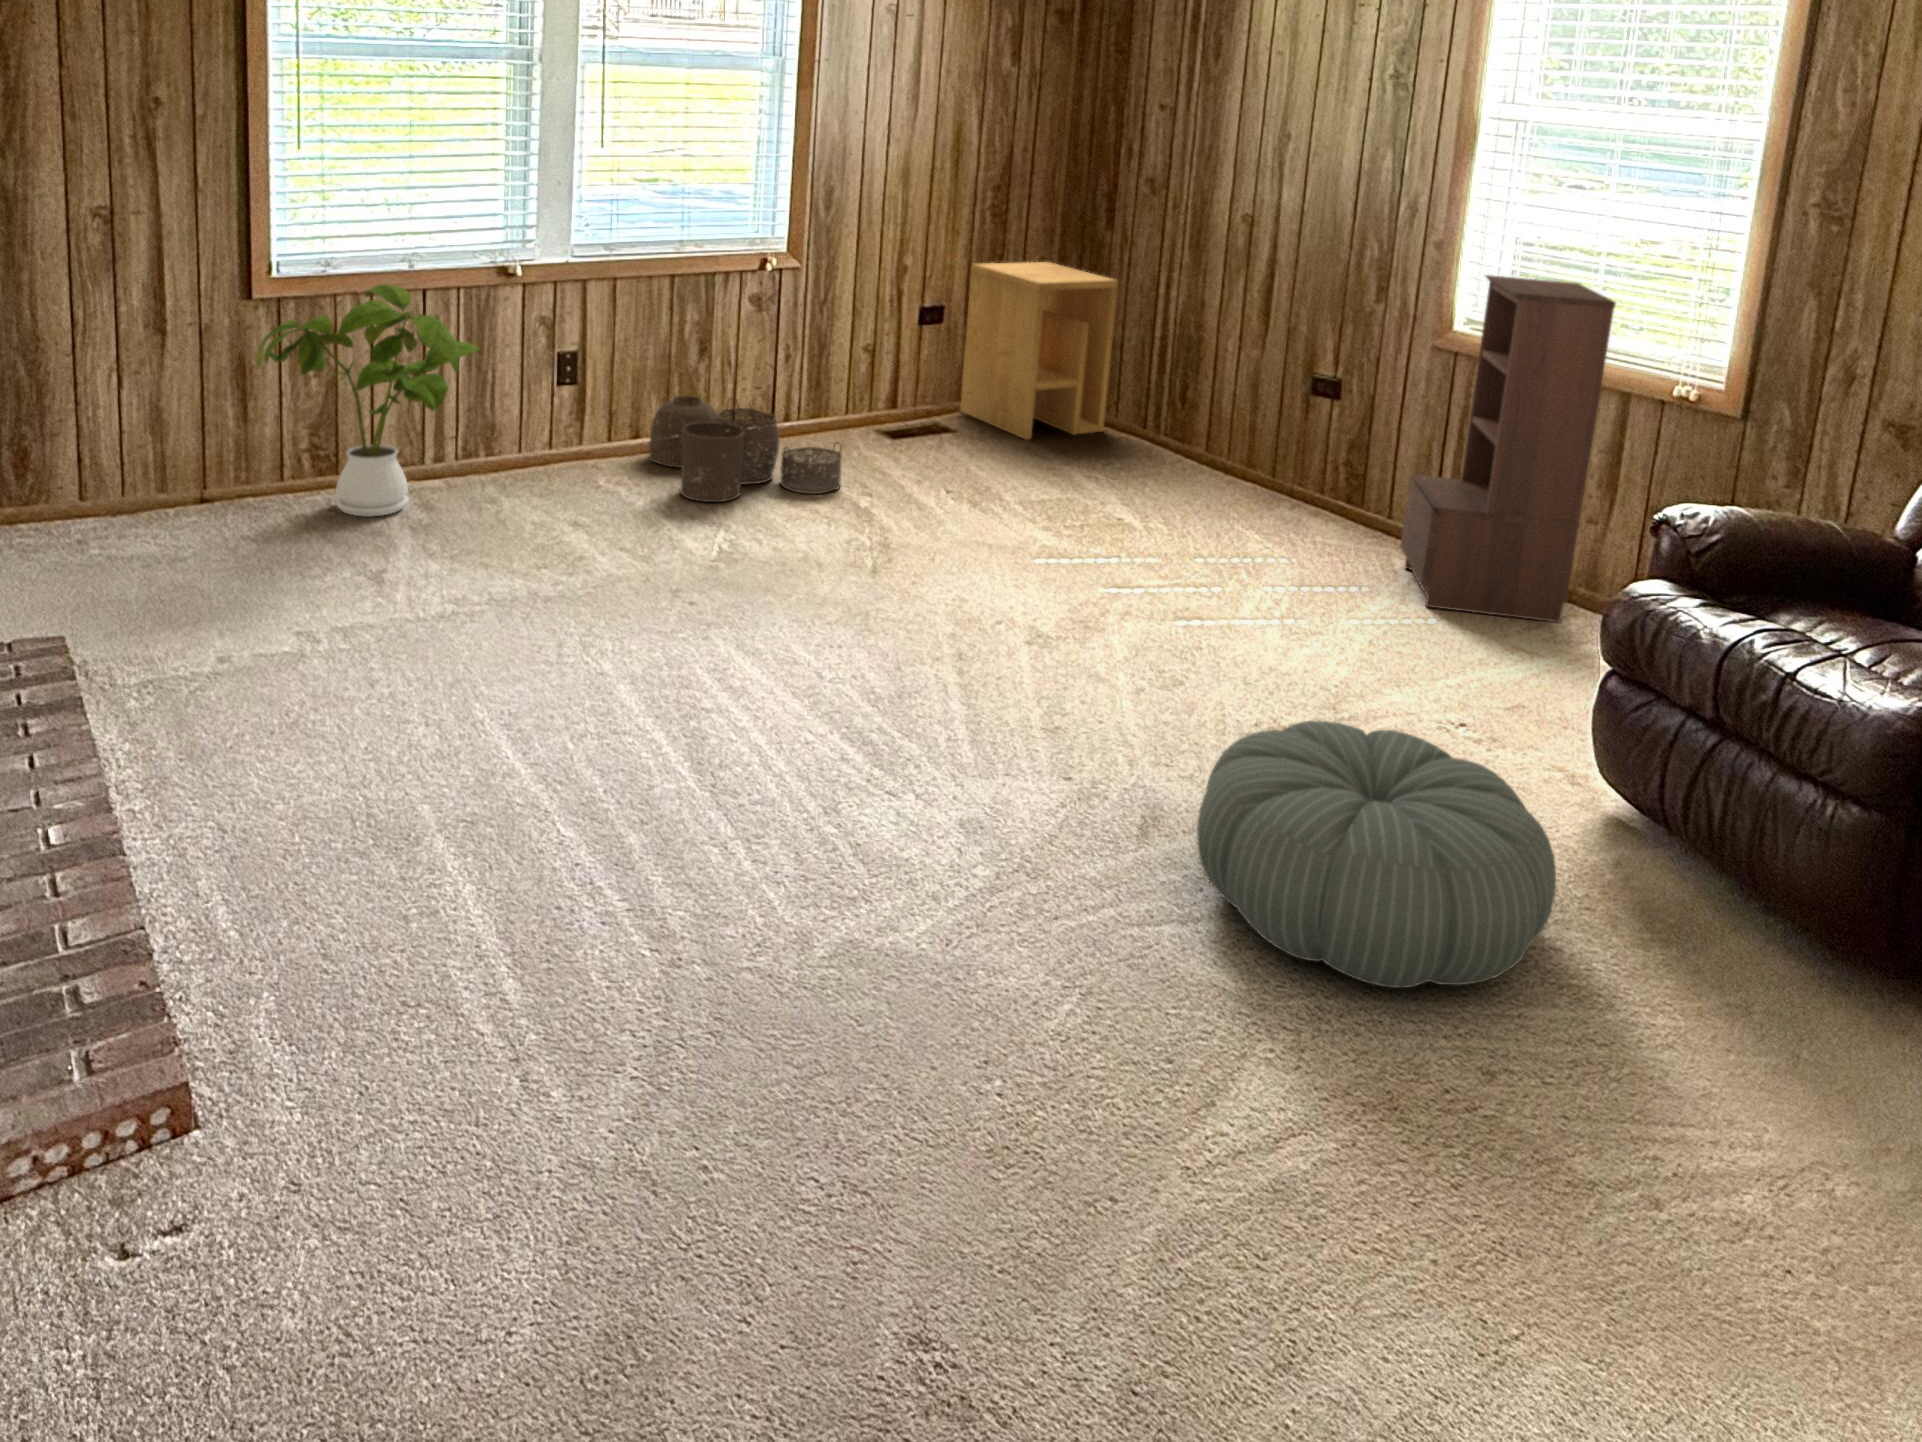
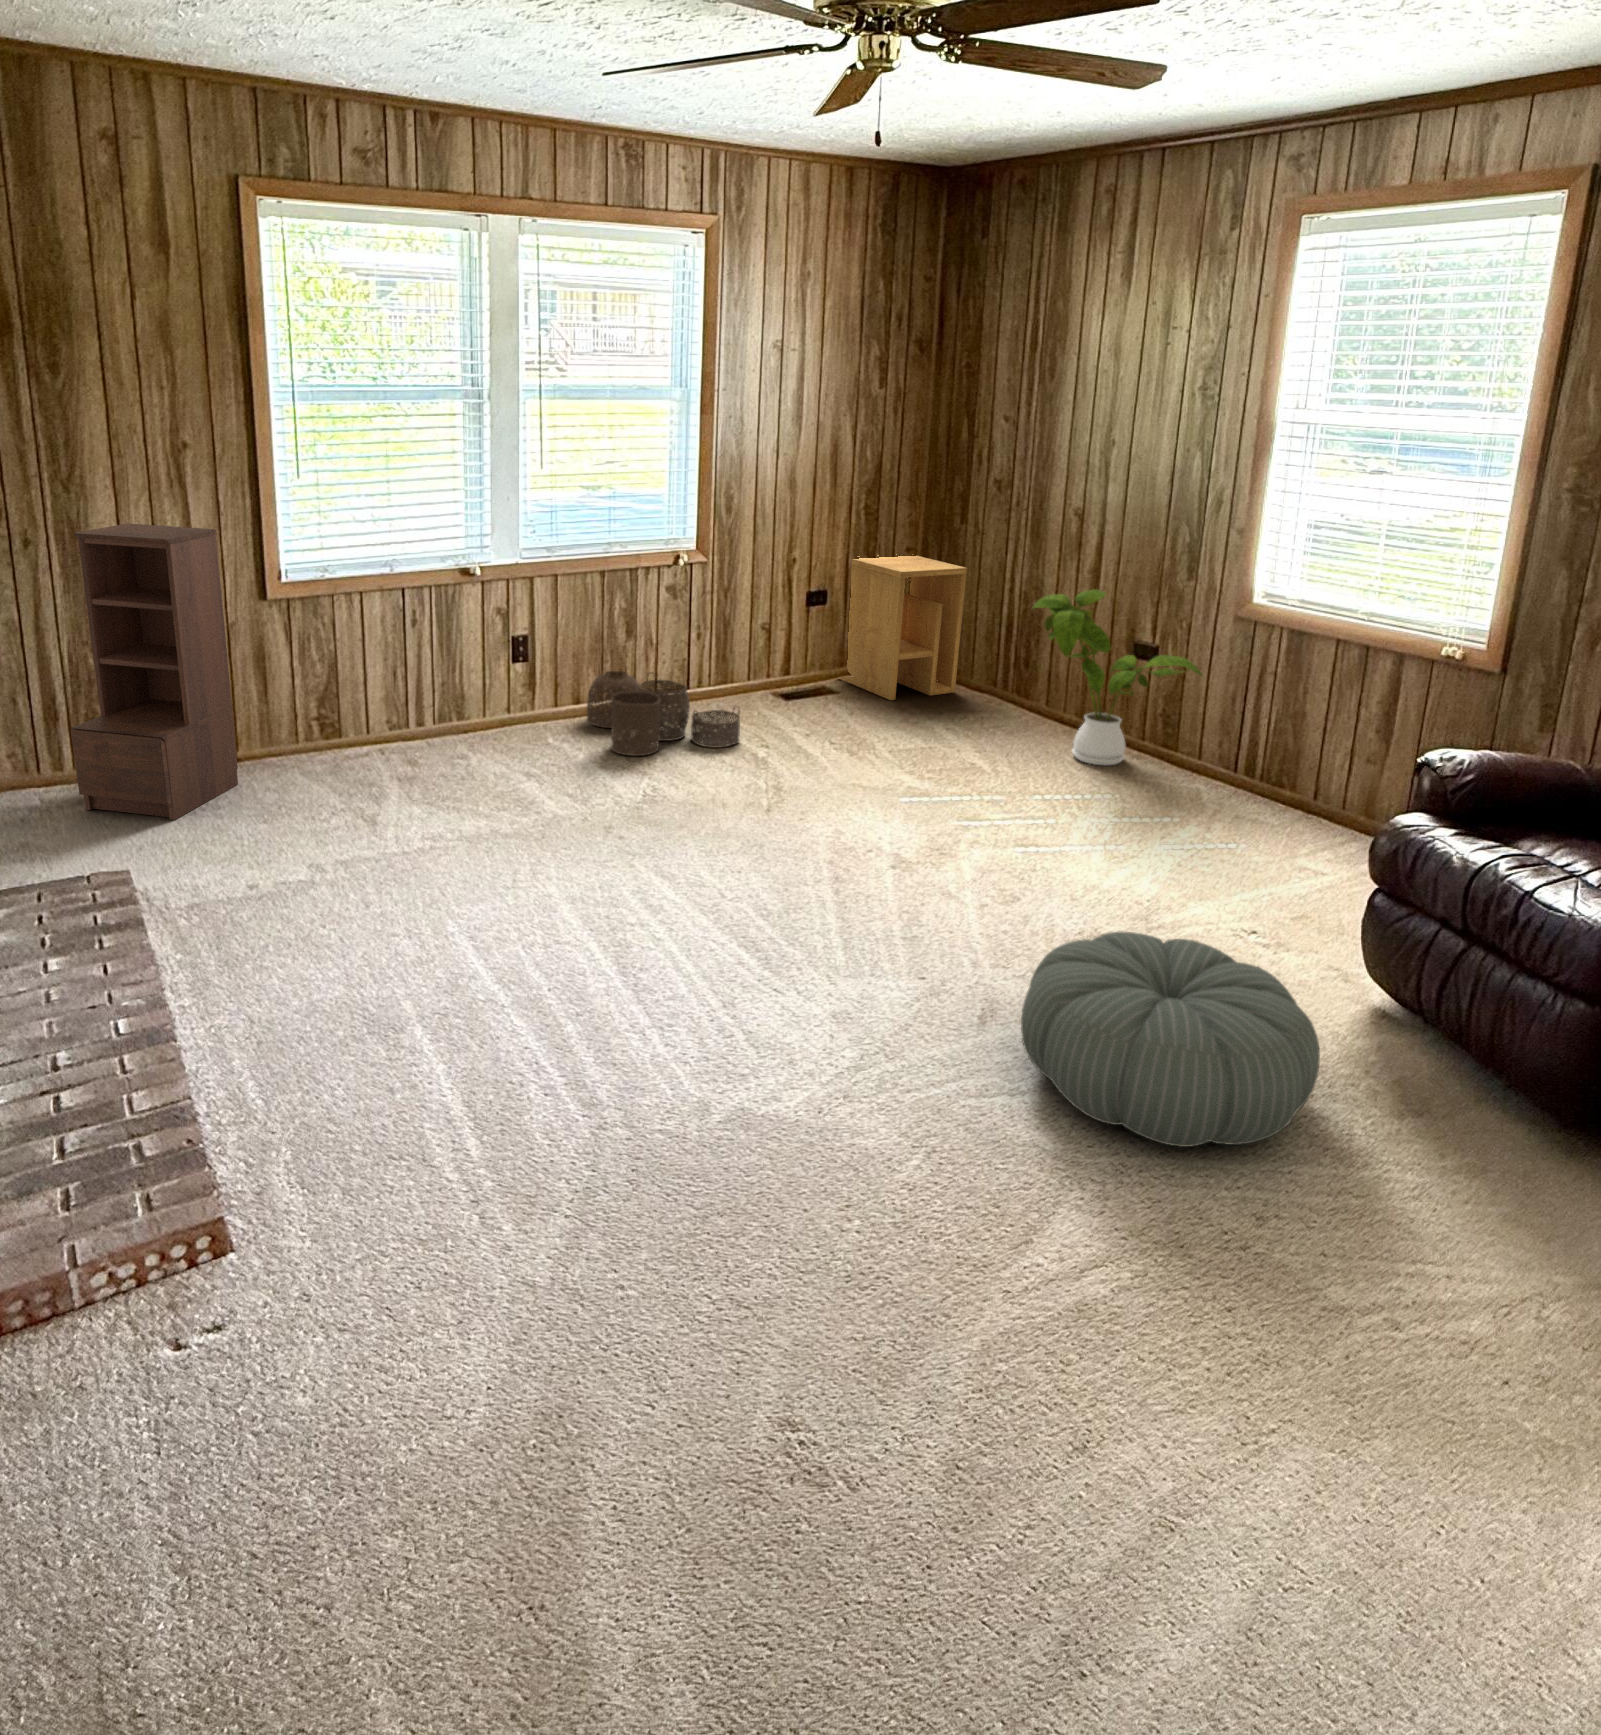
bookshelf: present [1400,275,1616,623] -> present [71,523,238,820]
house plant: present [256,284,484,516] -> present [1032,589,1202,766]

